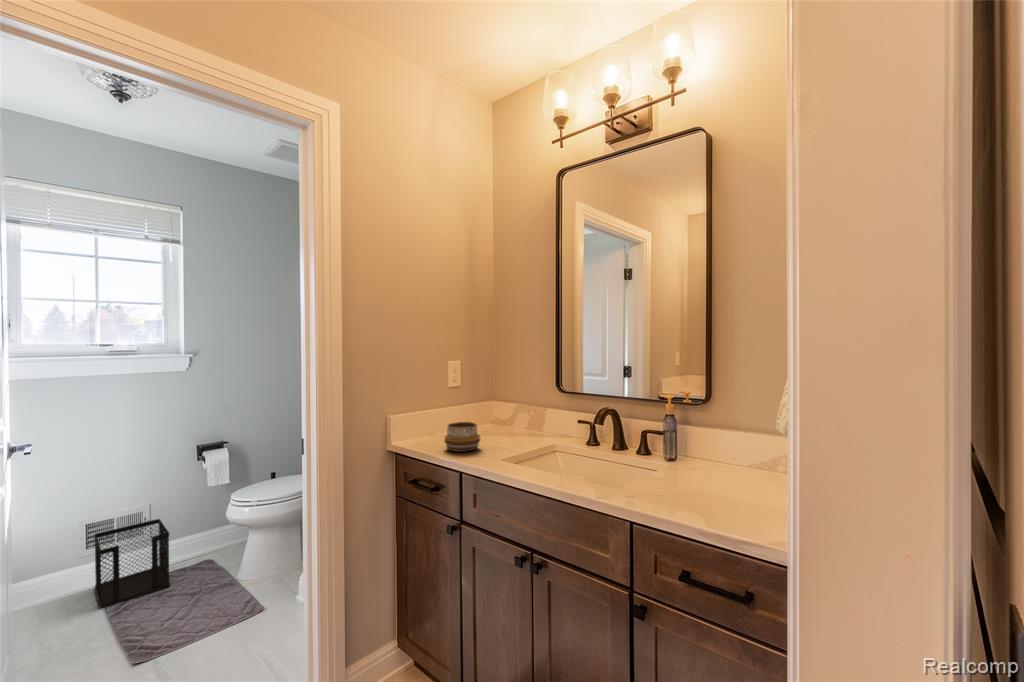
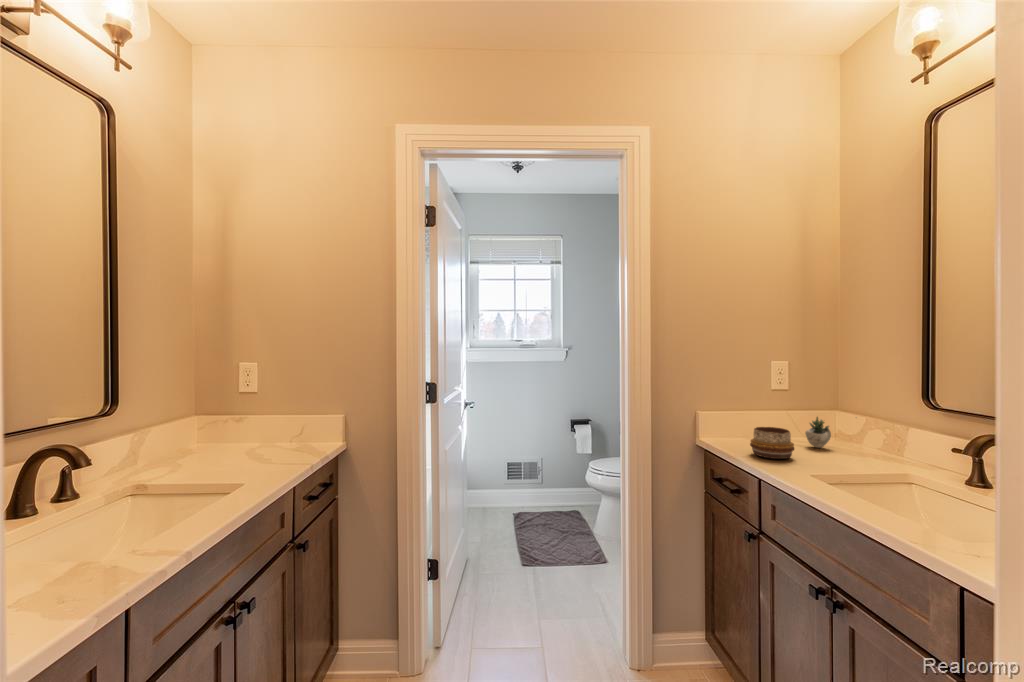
succulent plant: none [478,404,514,435] -> present [805,417,857,448]
wastebasket: present [94,519,170,609] -> none [511,471,551,523]

